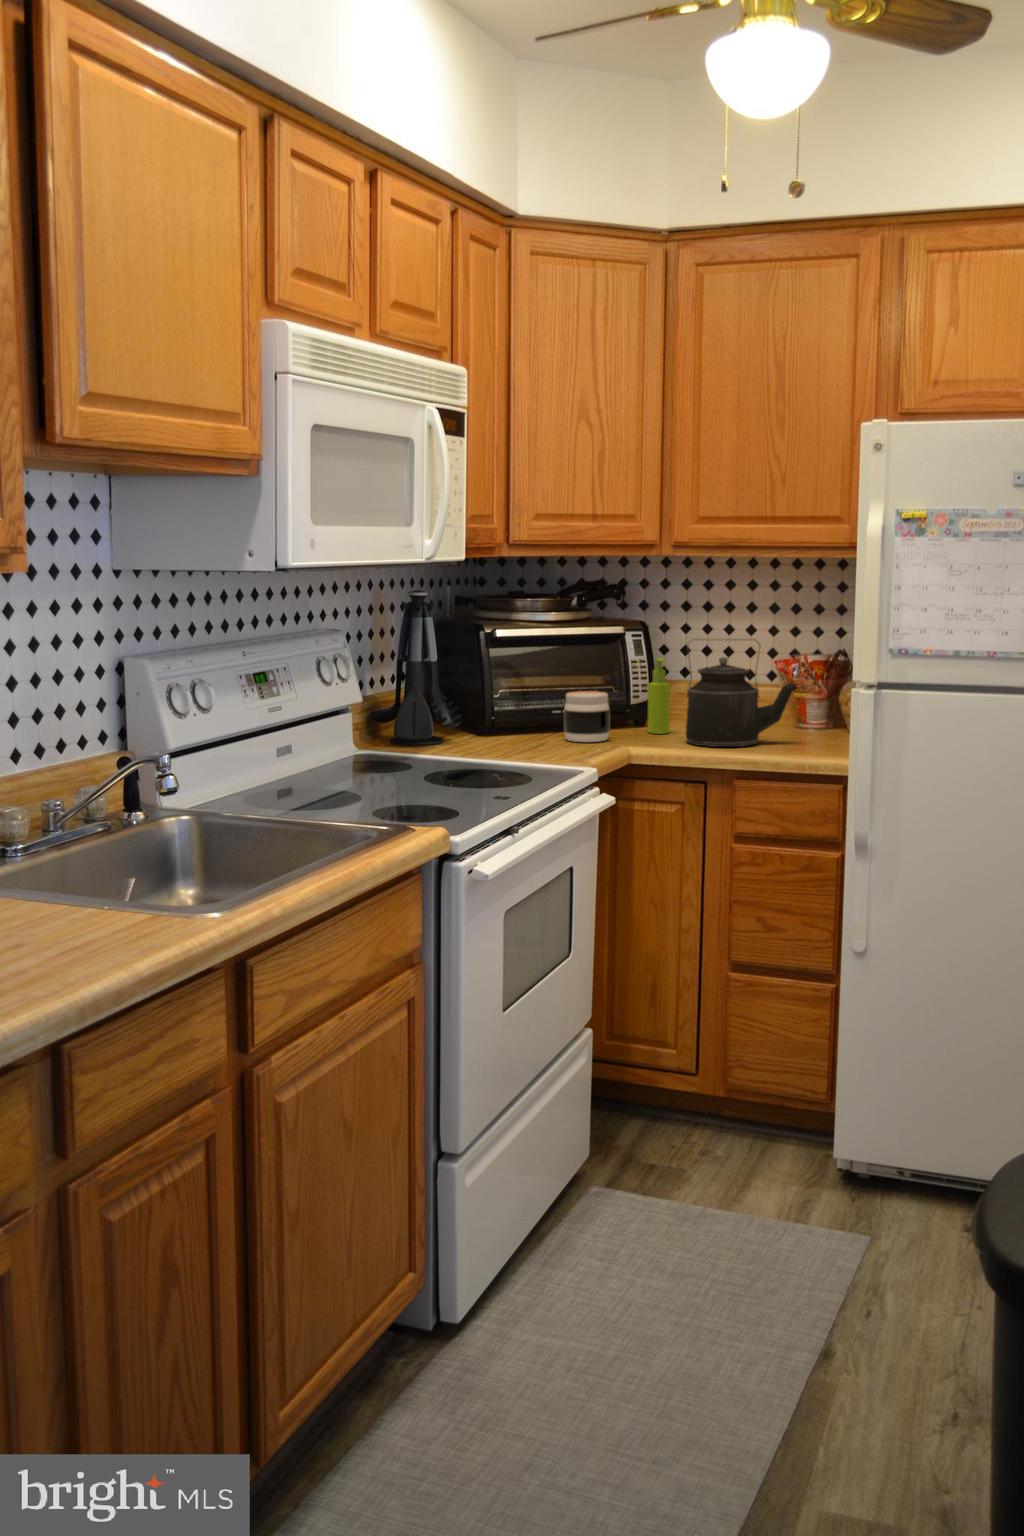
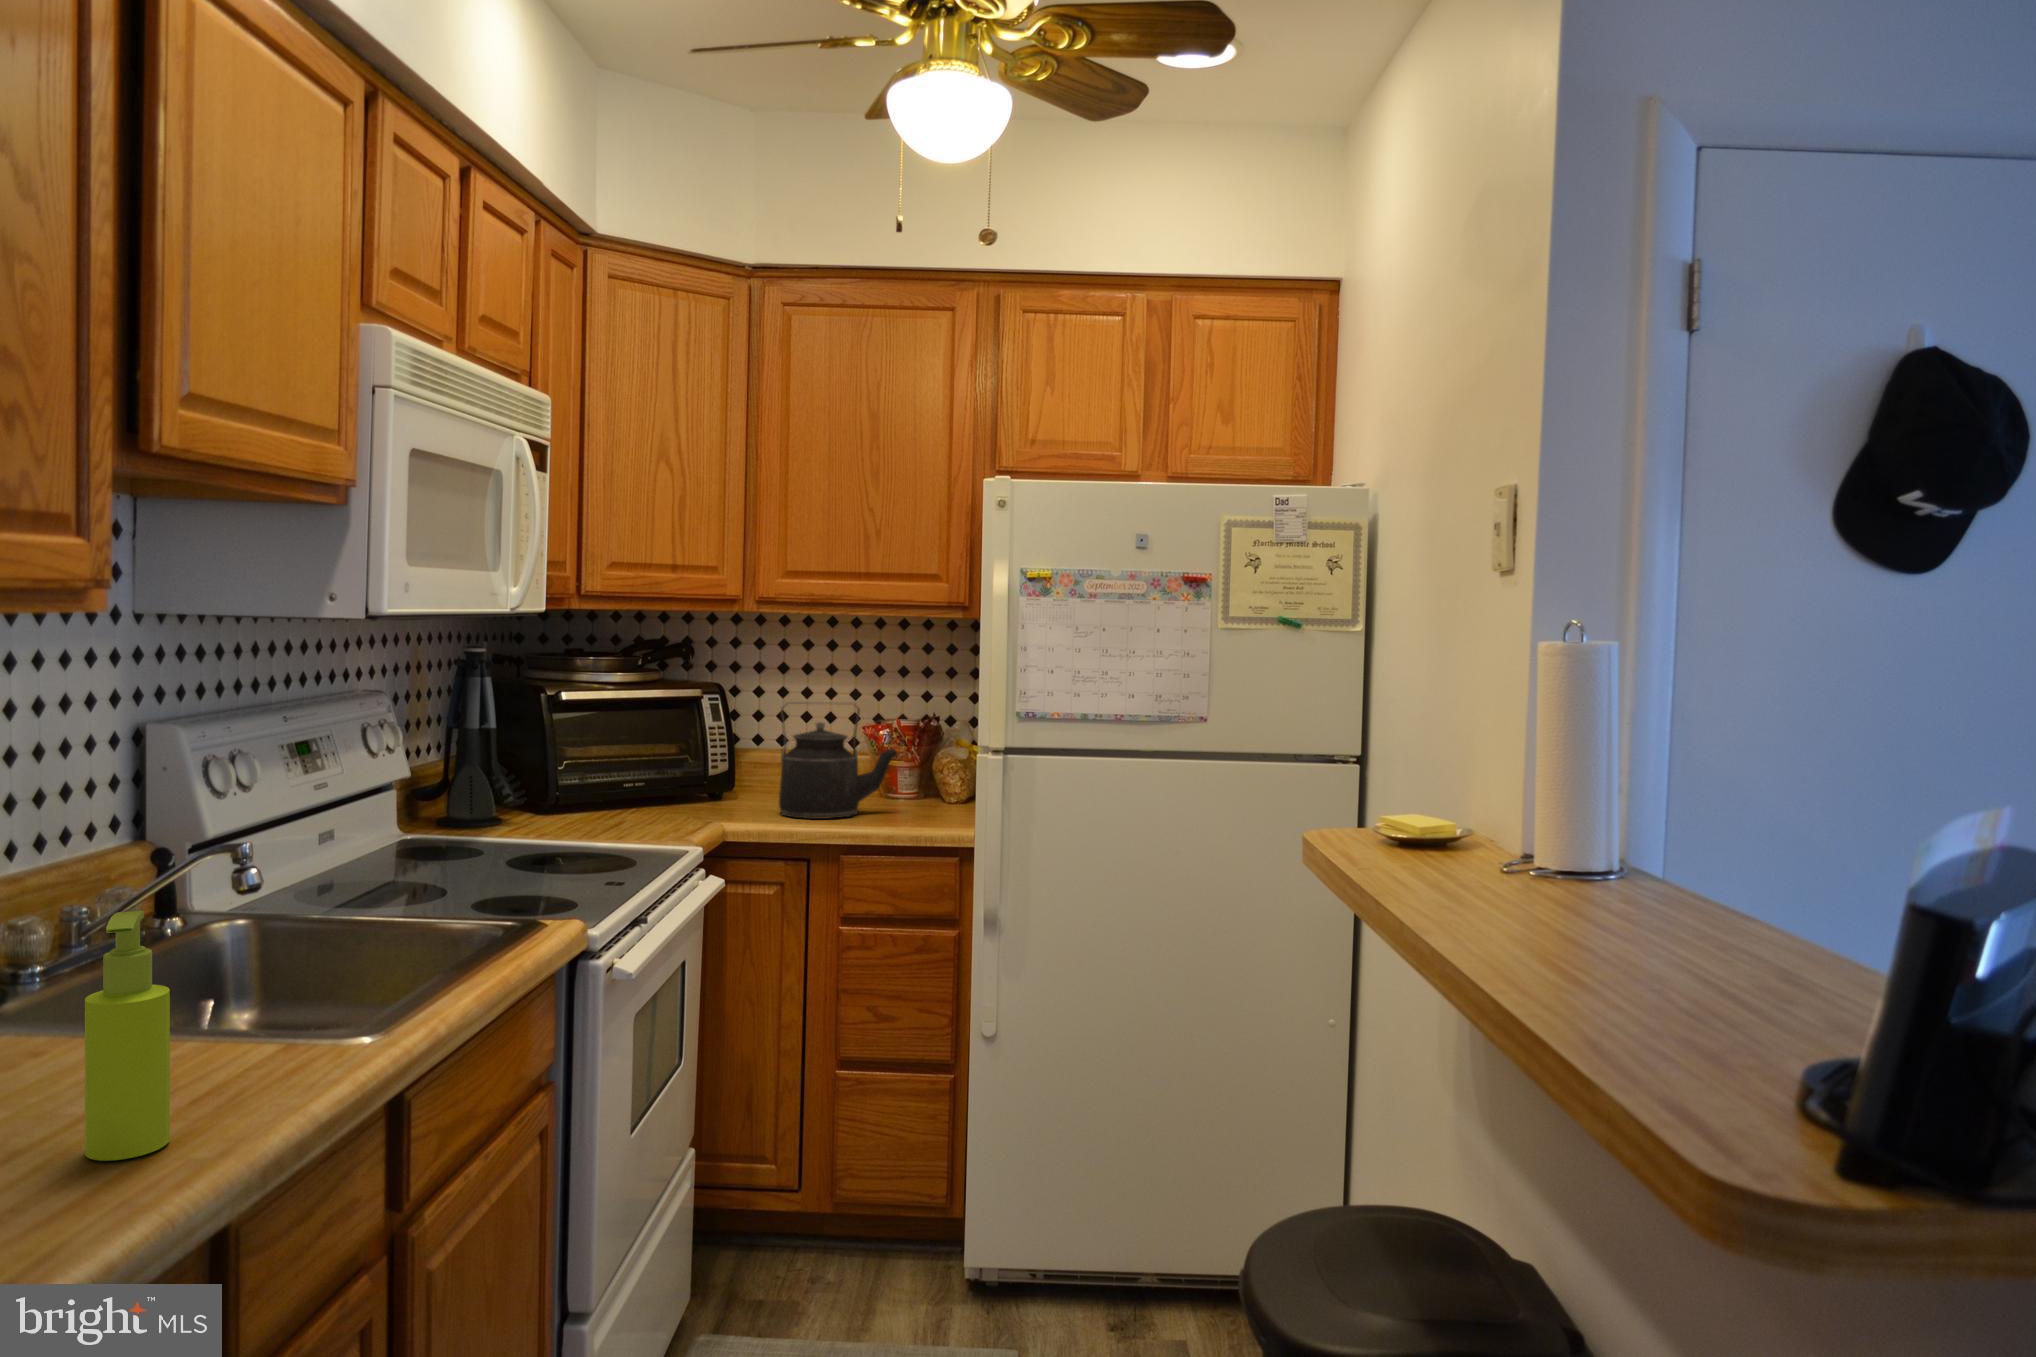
soap dispenser: present [648,658,670,734] -> present [85,911,170,1161]
jar: present [564,691,610,742] -> none [640,760,694,818]

